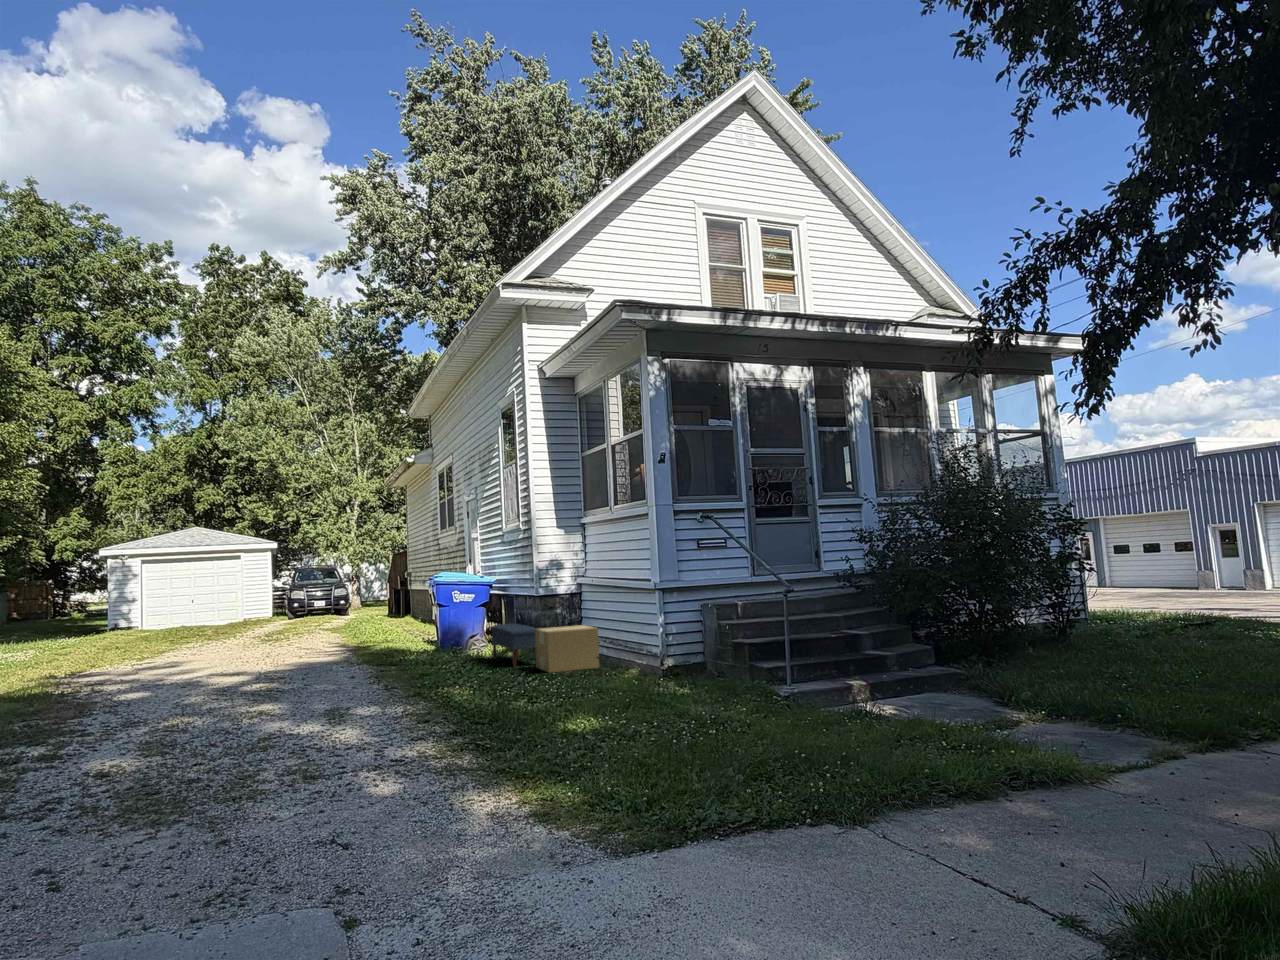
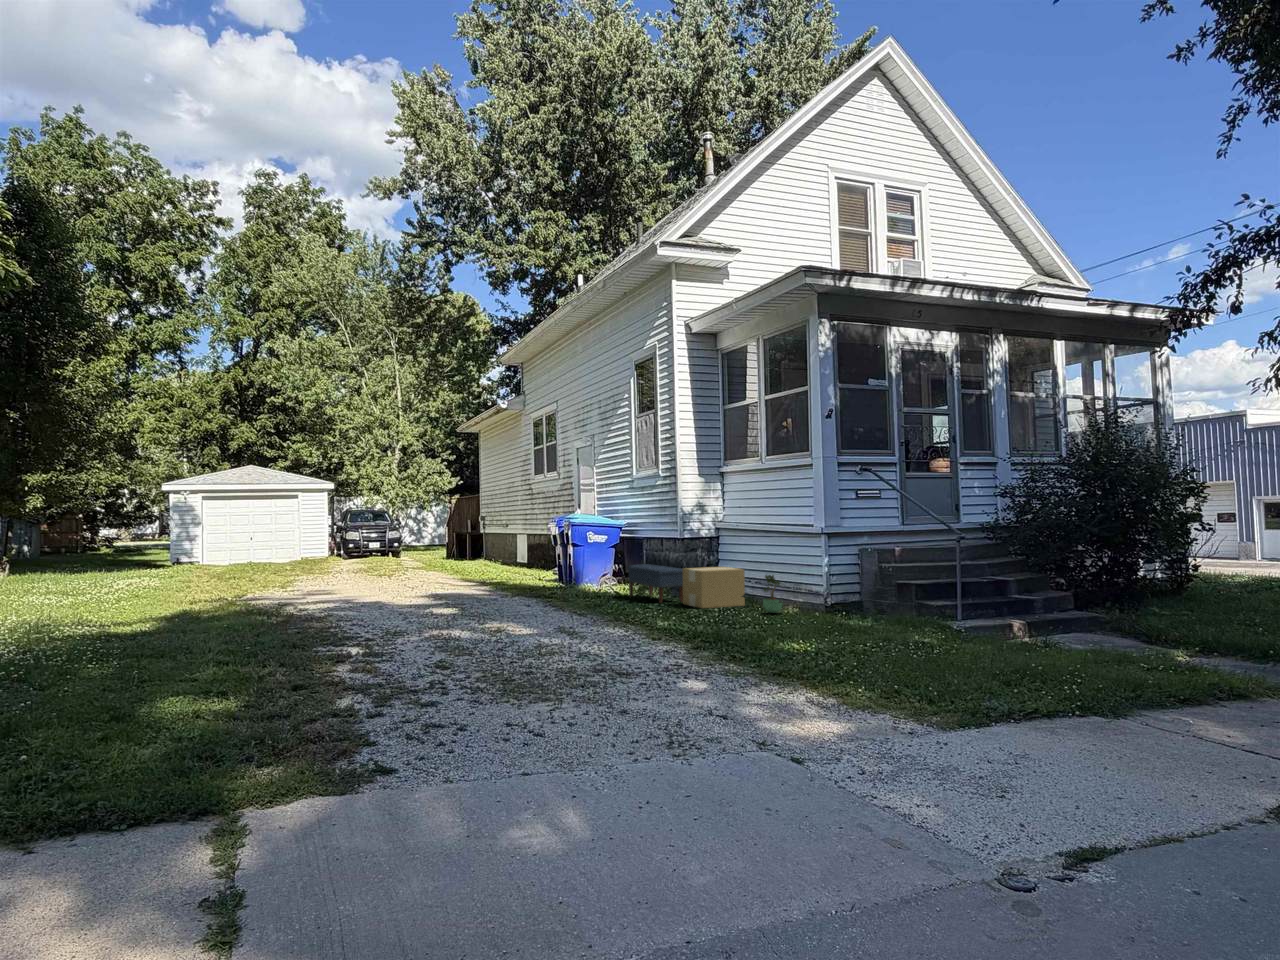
potted plant: none [605,635,626,677] -> present [763,575,783,613]

